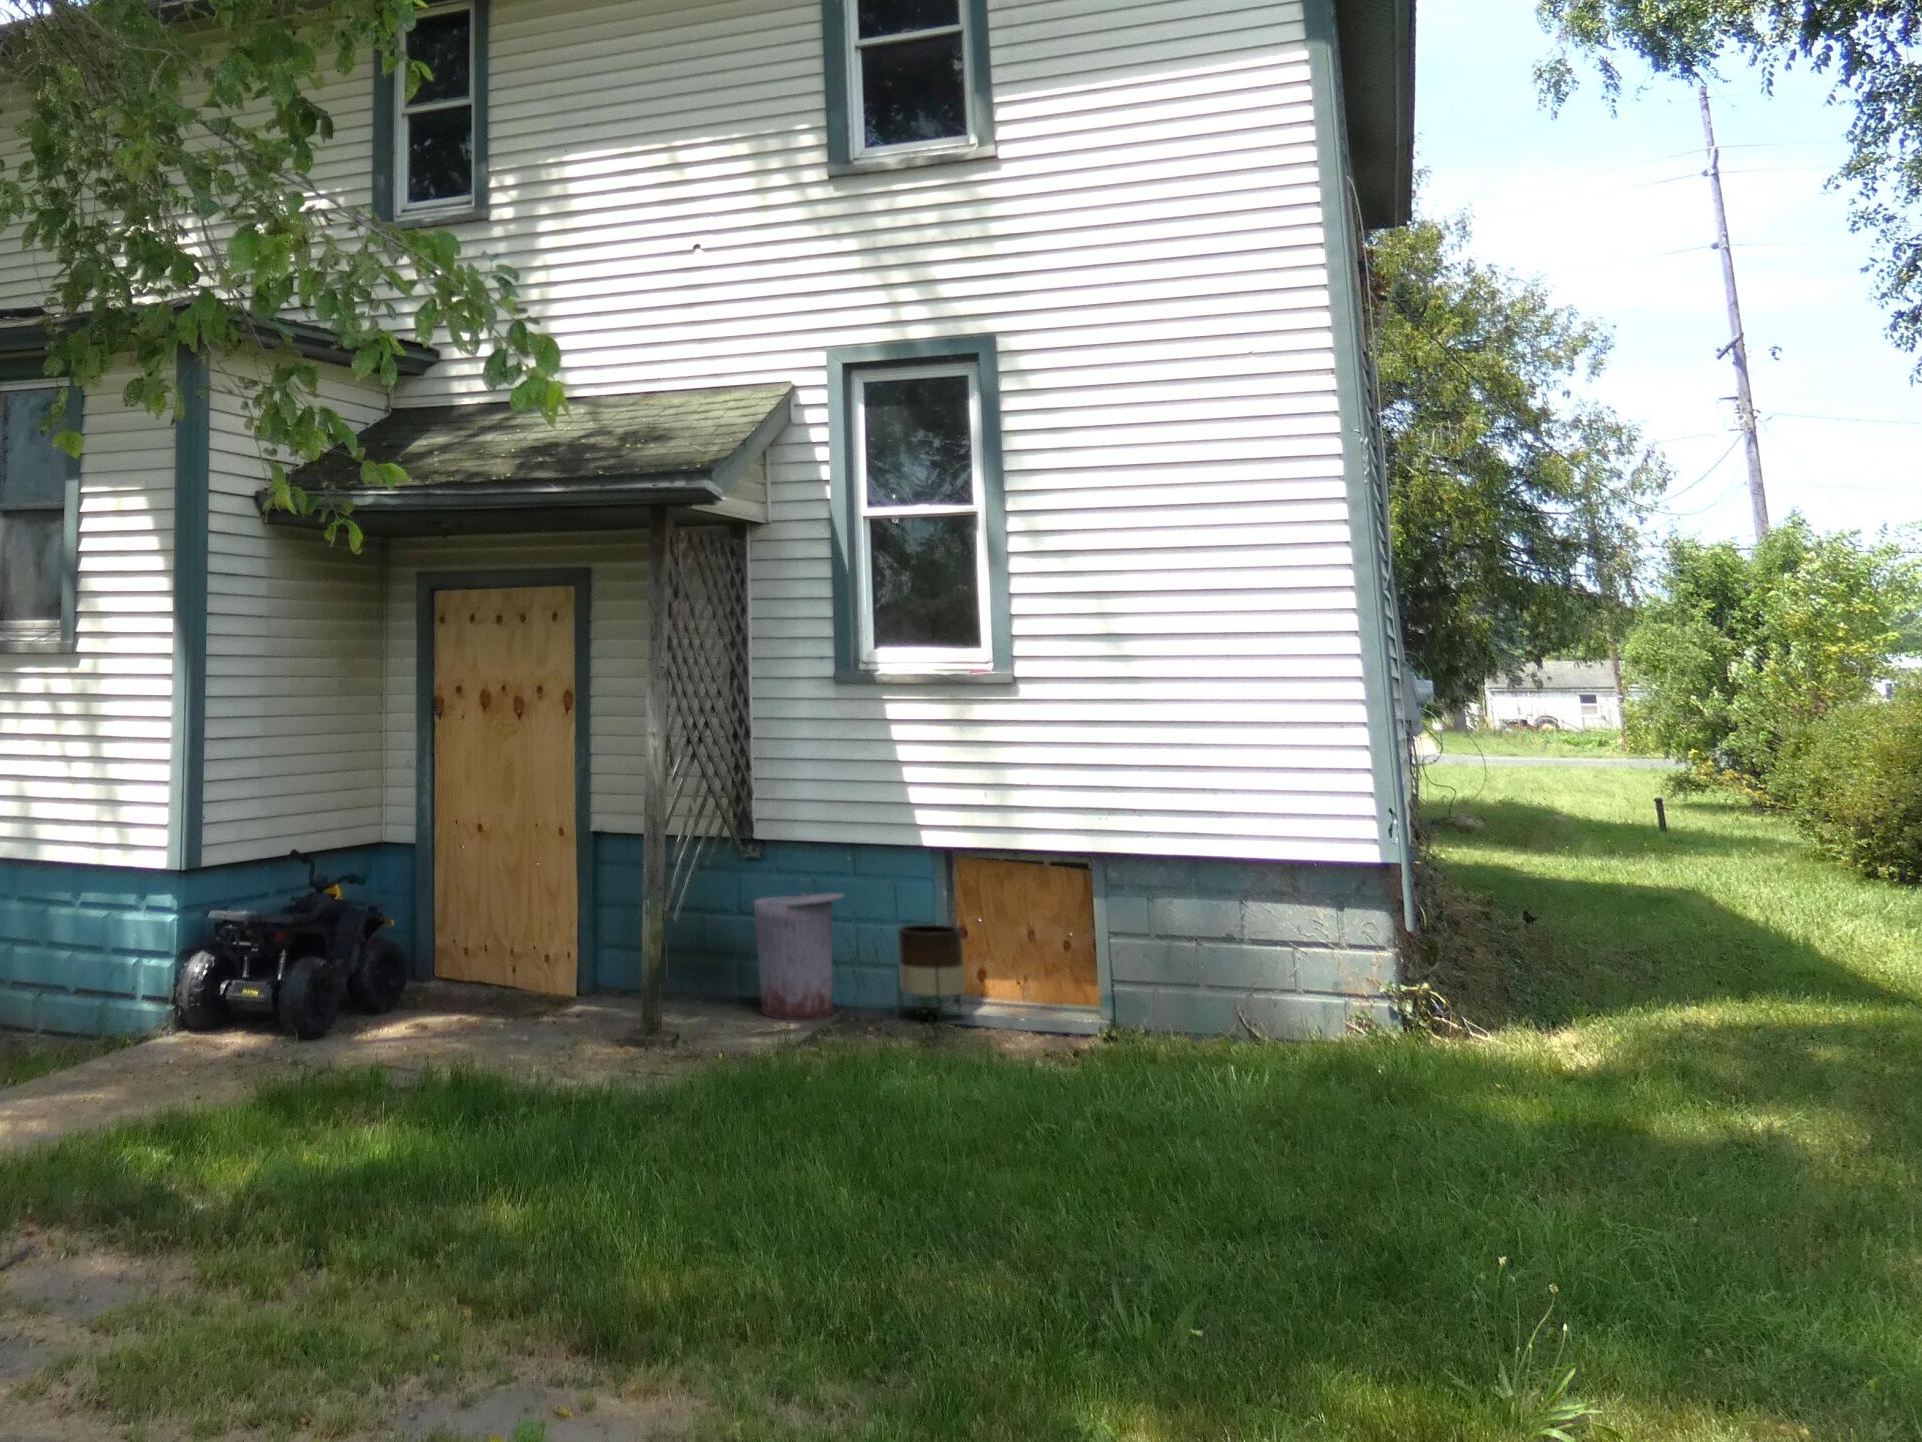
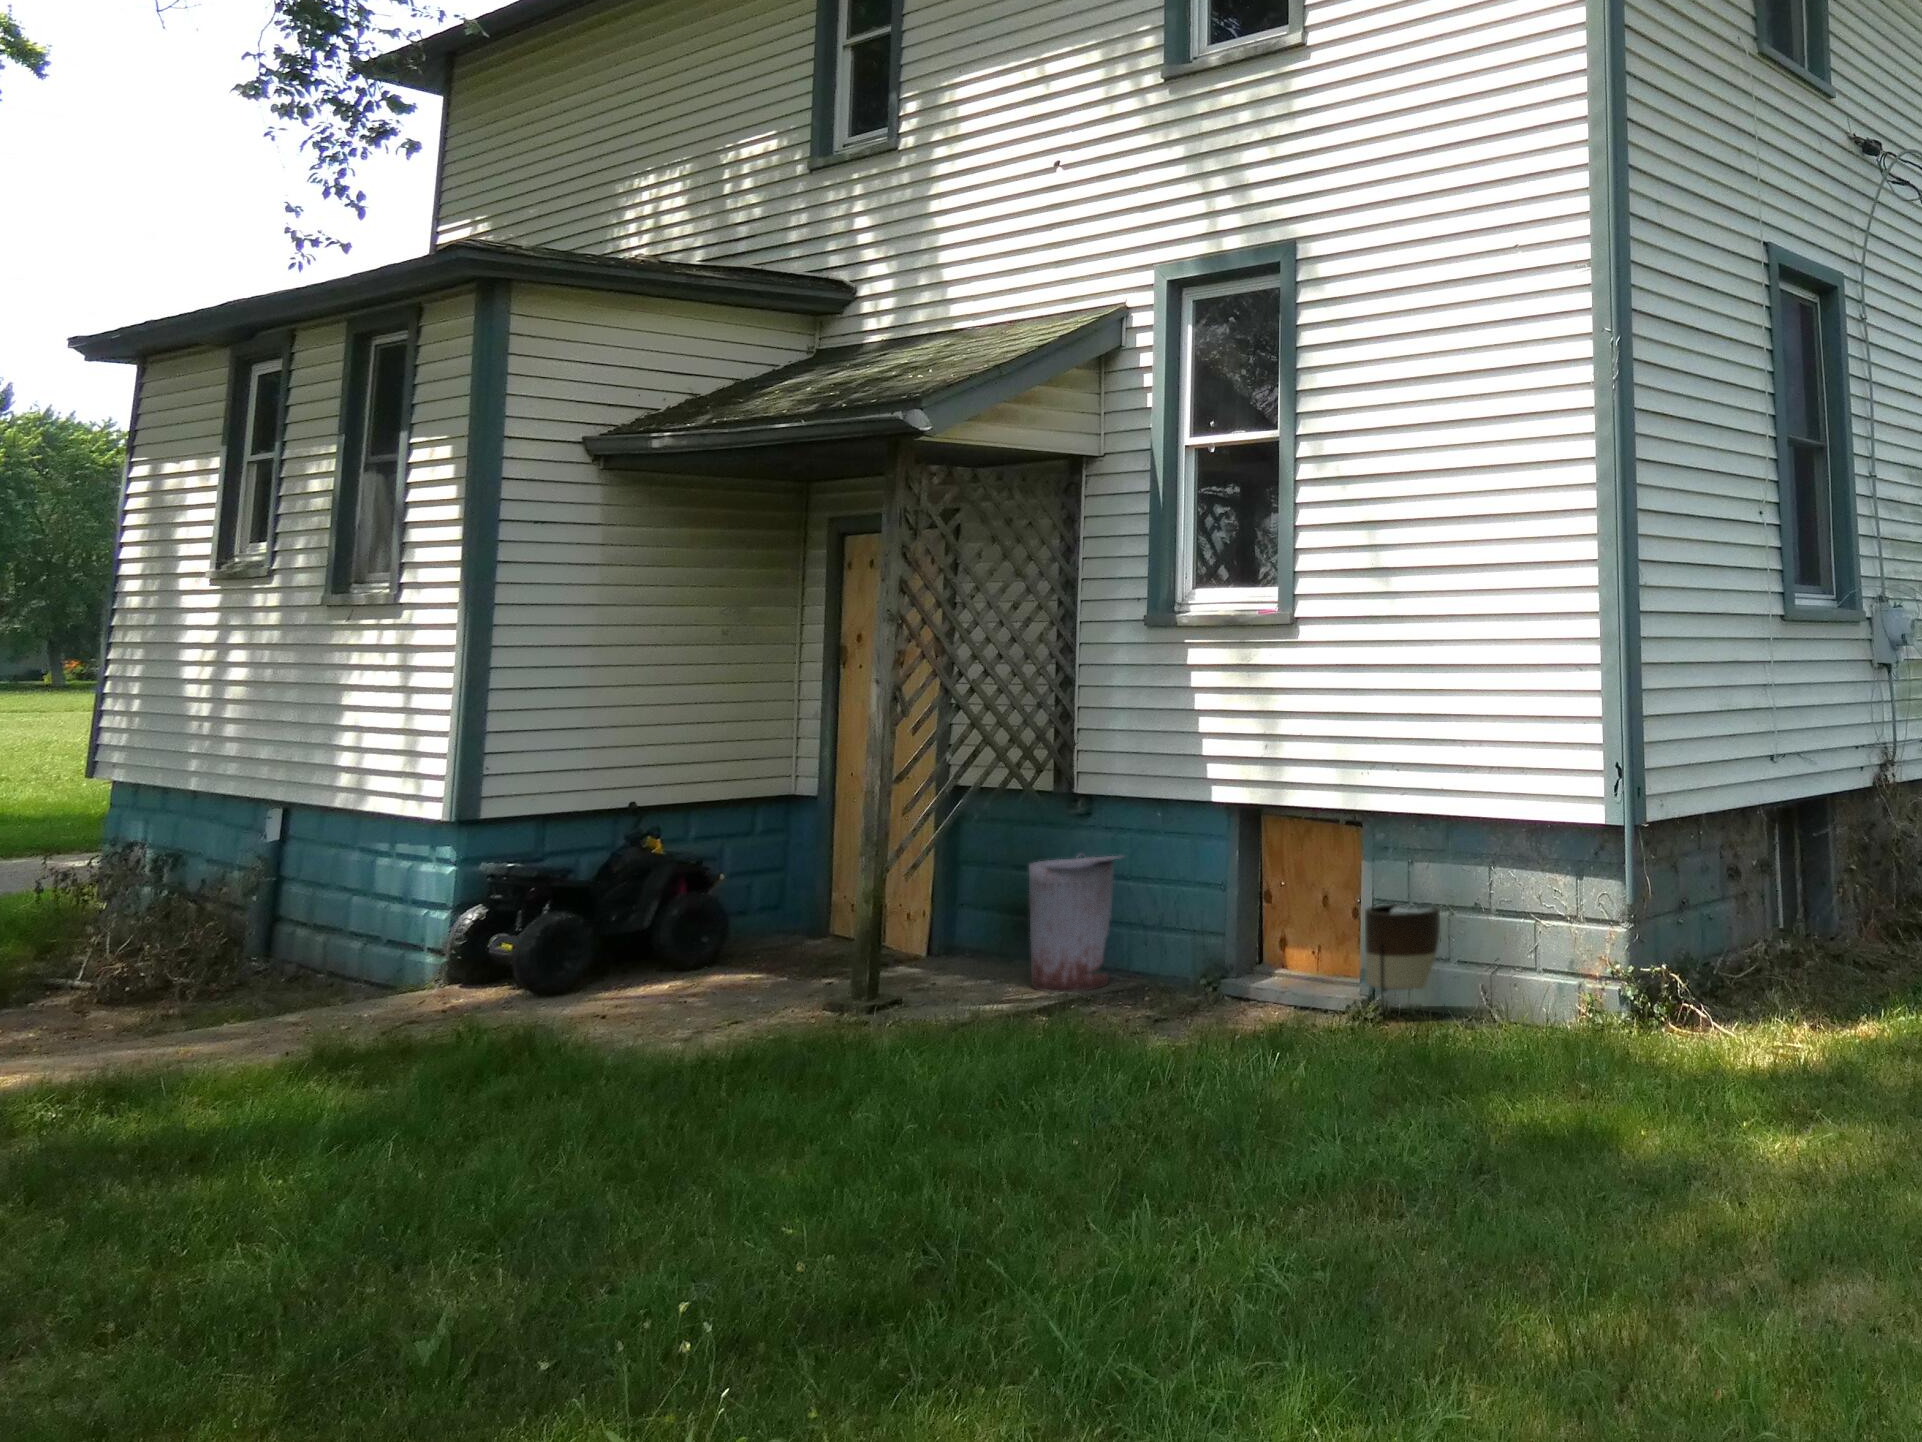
planter: present [898,925,965,997] -> present [1365,904,1441,1017]

